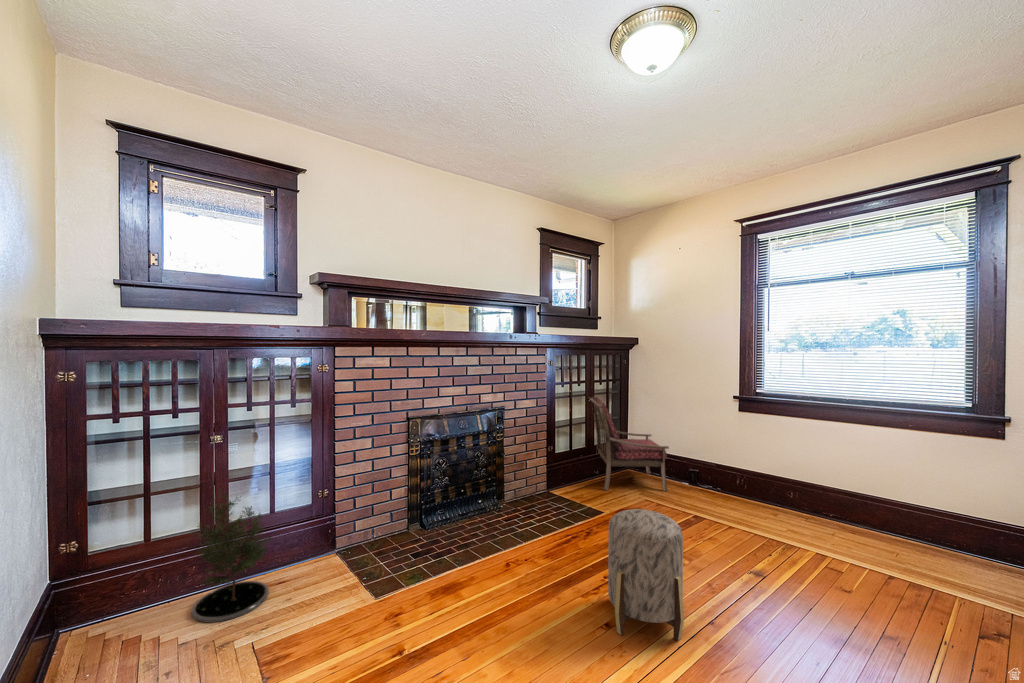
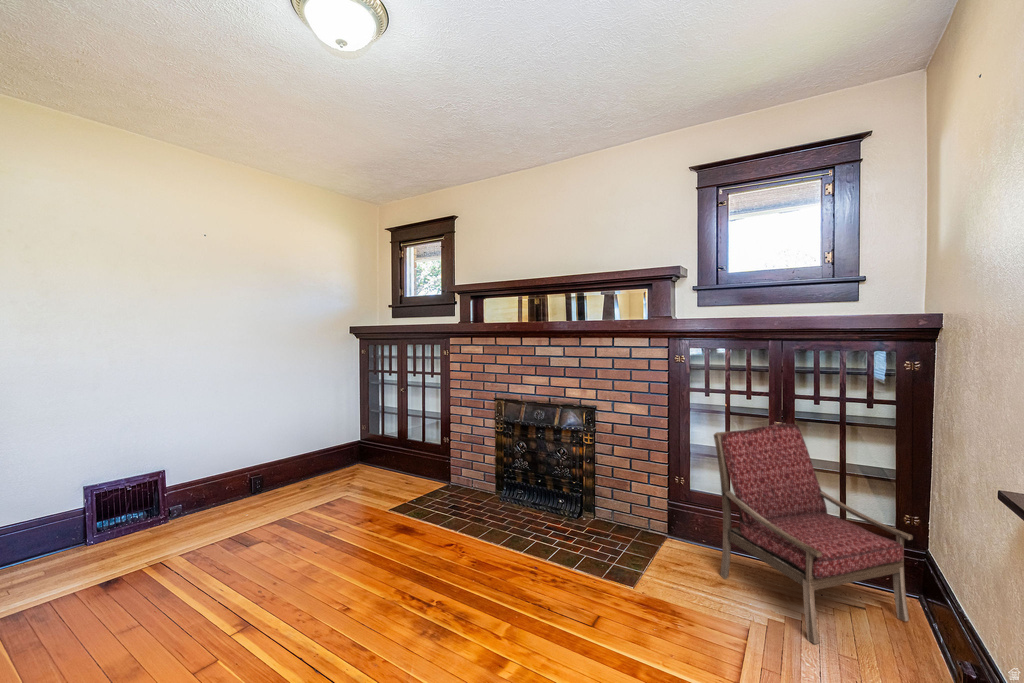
potted tree: present [192,491,272,623] -> none [361,416,409,485]
ottoman: present [608,509,684,641] -> none [331,508,408,639]

